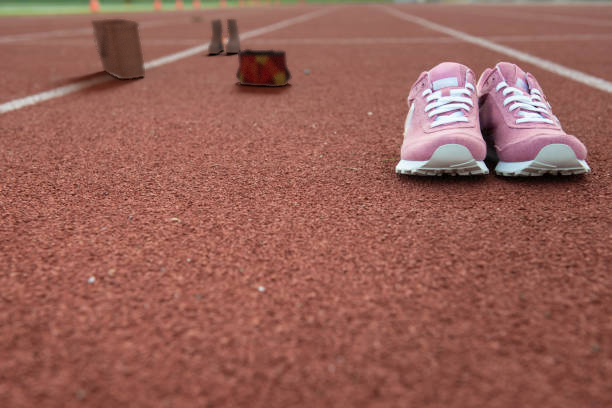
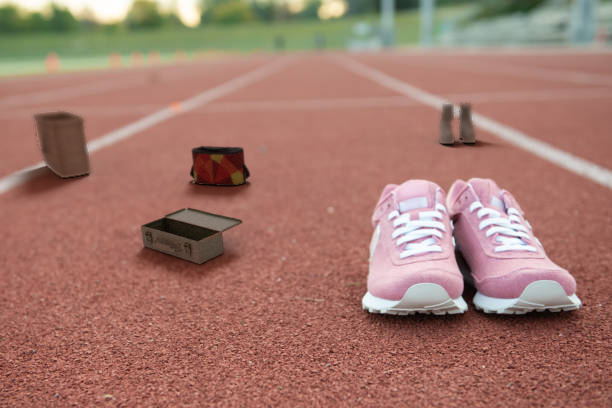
boots: present [208,19,240,54] -> present [439,103,476,144]
toolbox: none [198,97,288,140] -> present [141,208,243,264]

